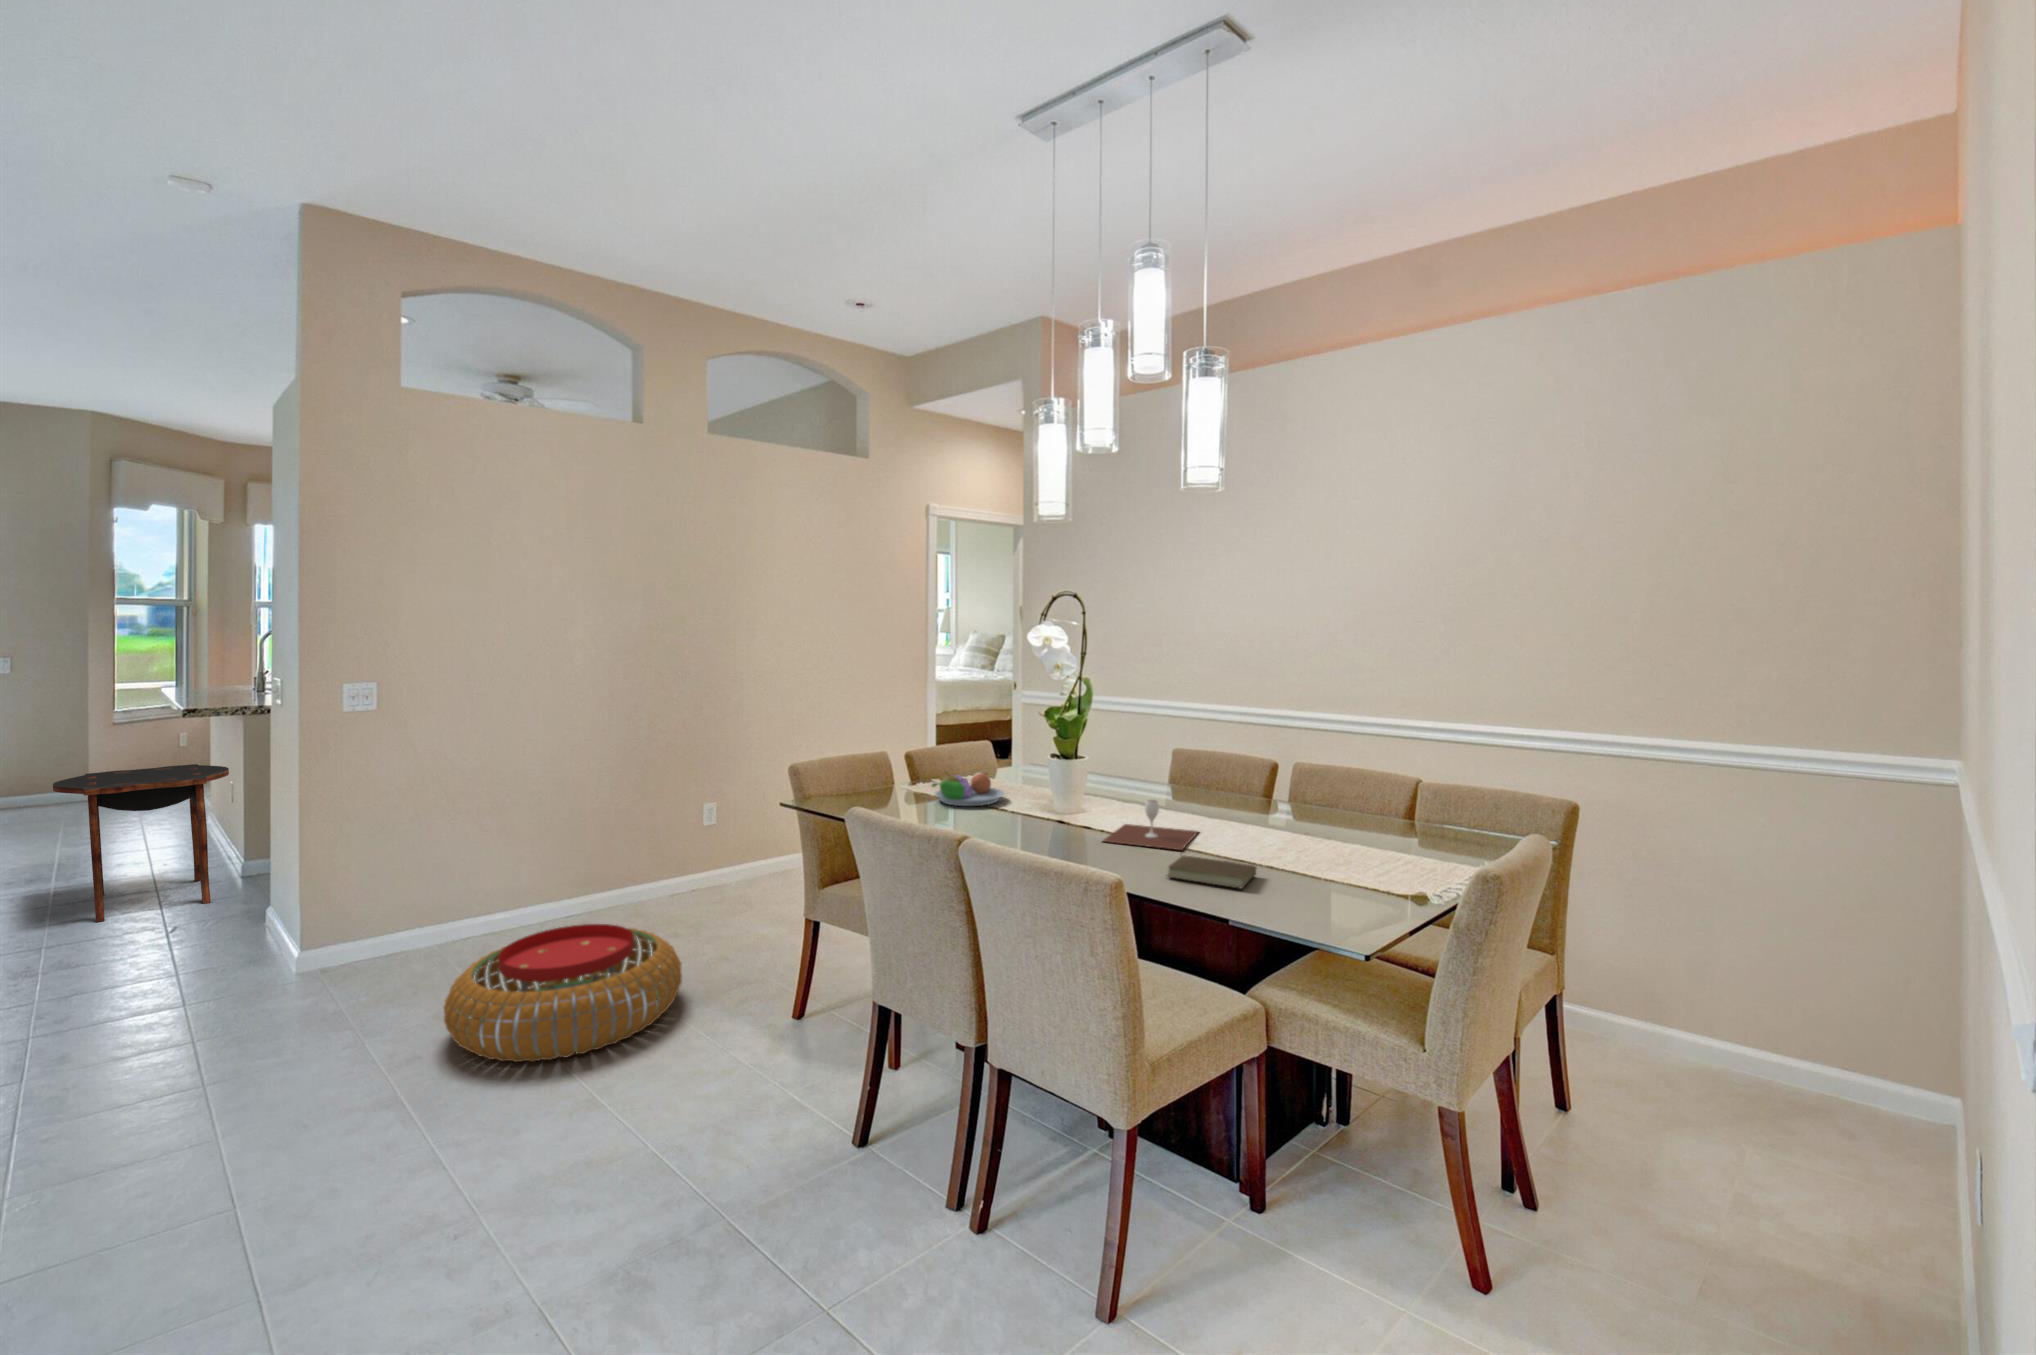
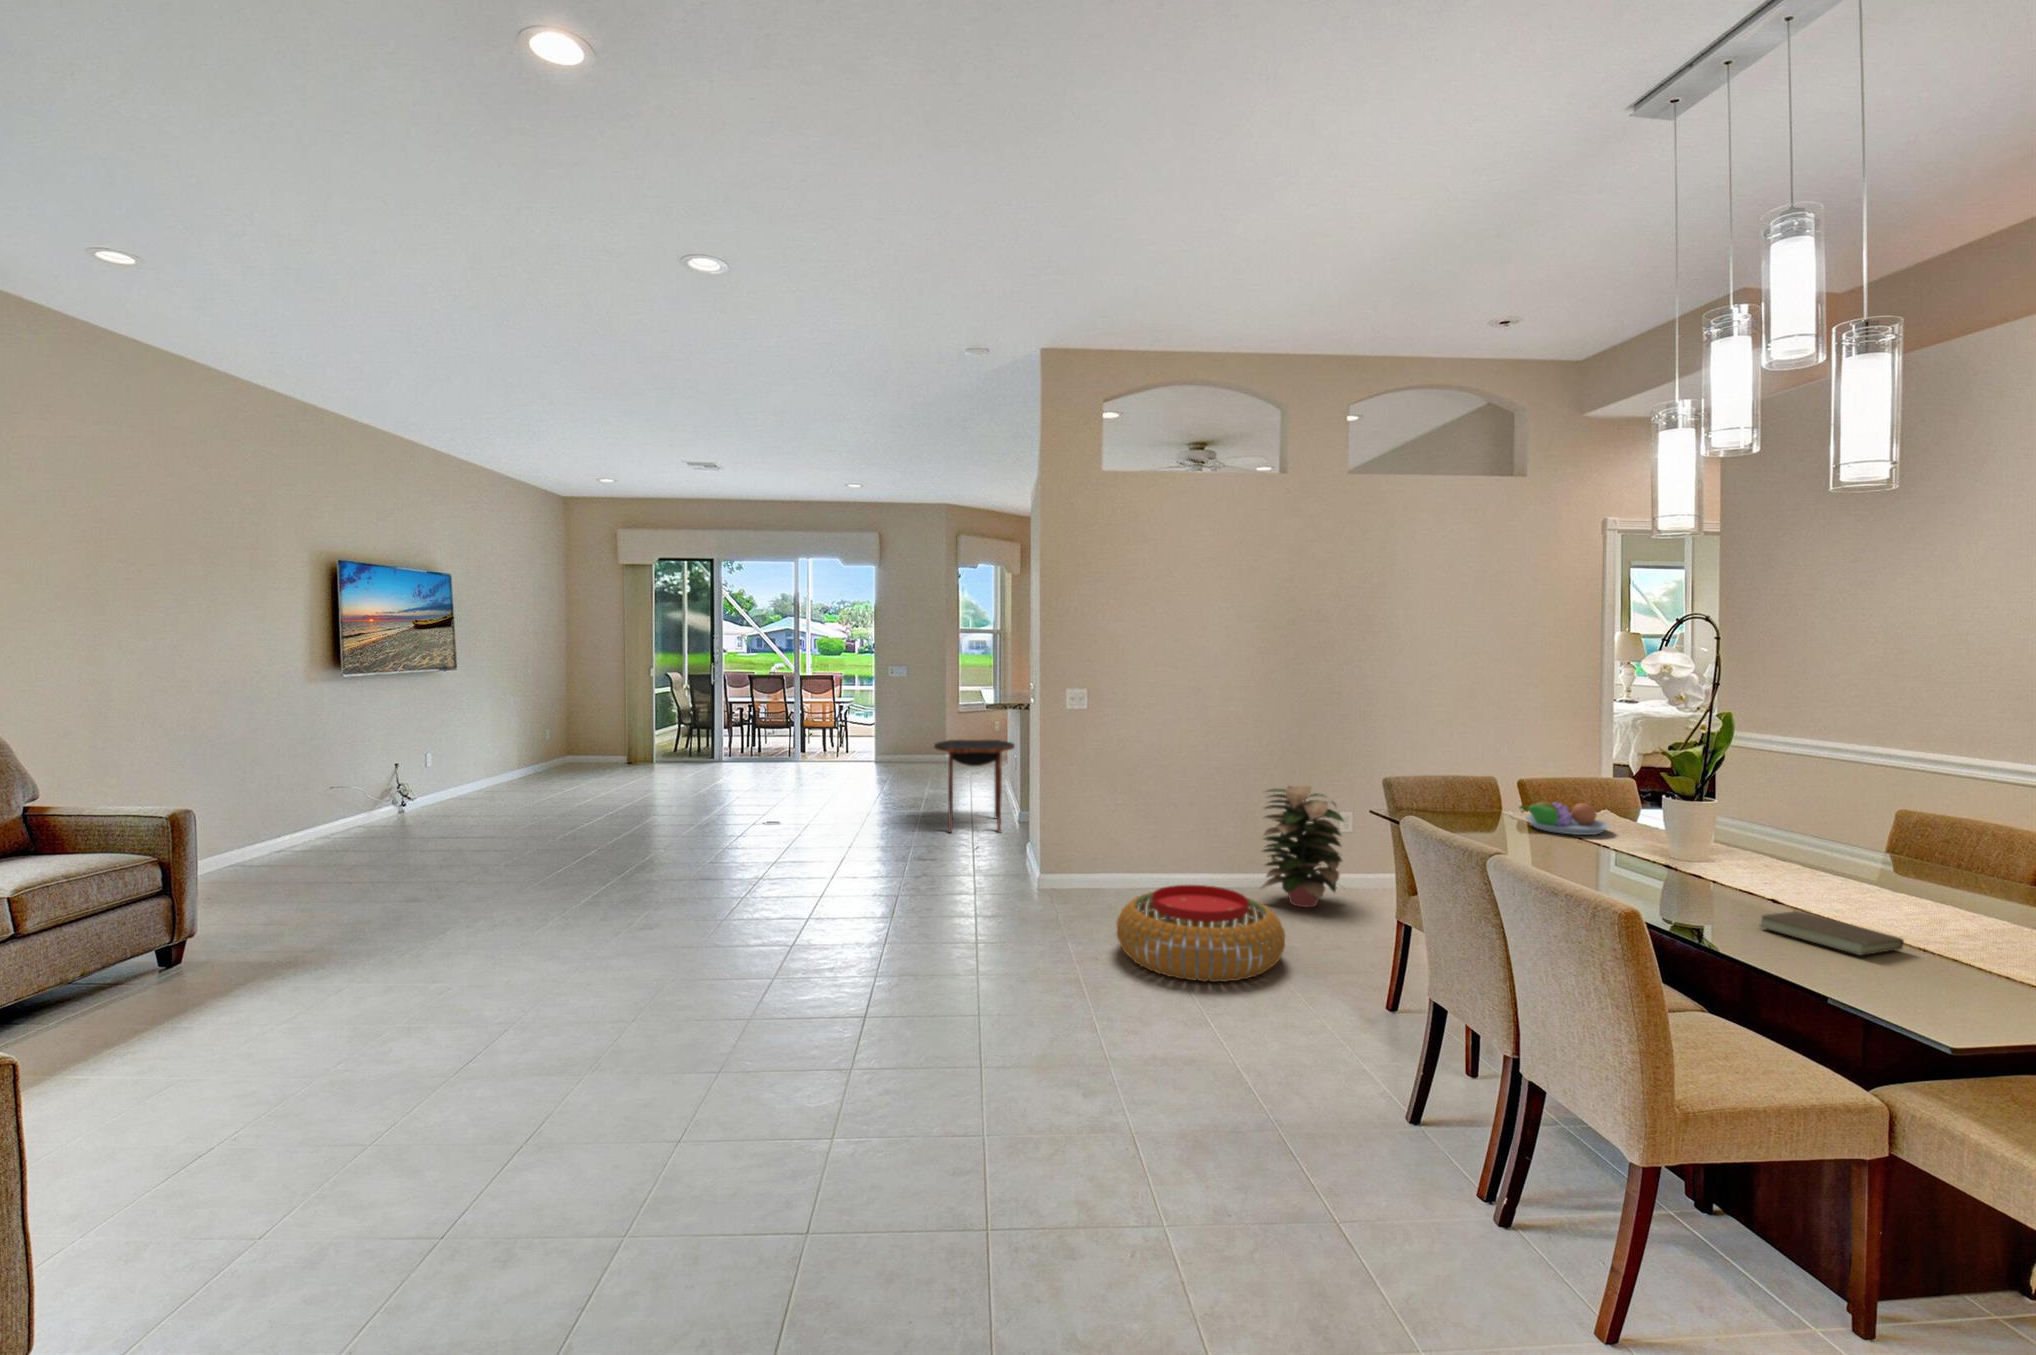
decorative plant: none [630,780,730,918] -> present [1262,786,1344,907]
wine glass: present [1103,800,1198,850] -> none [1702,849,1864,910]

